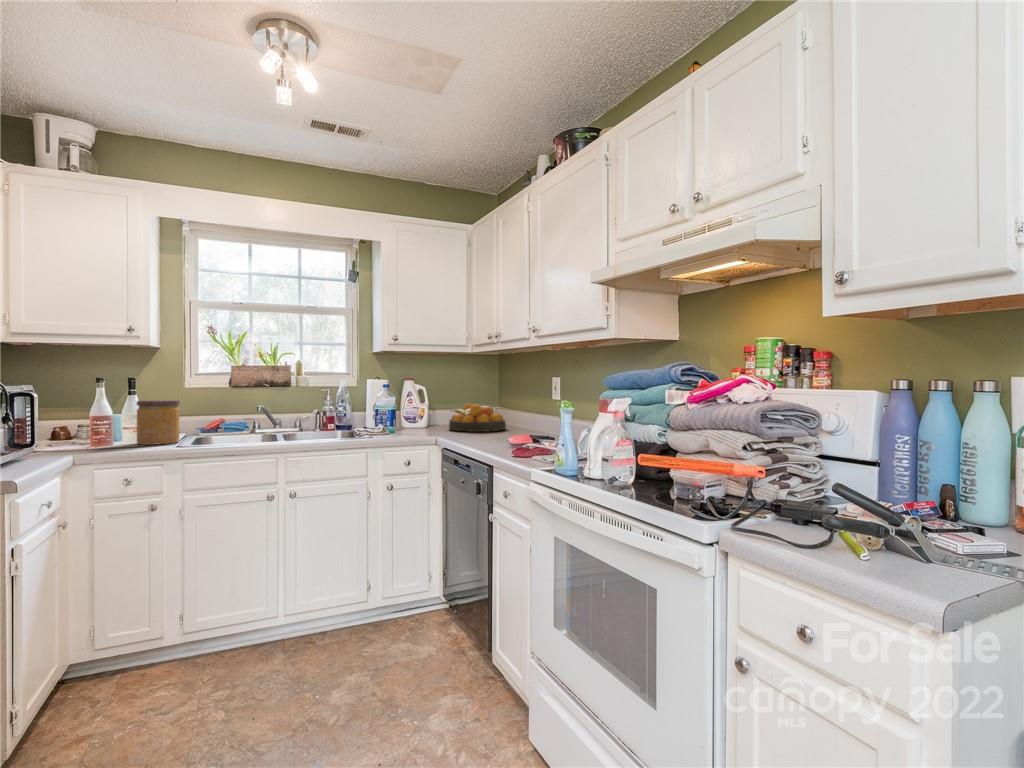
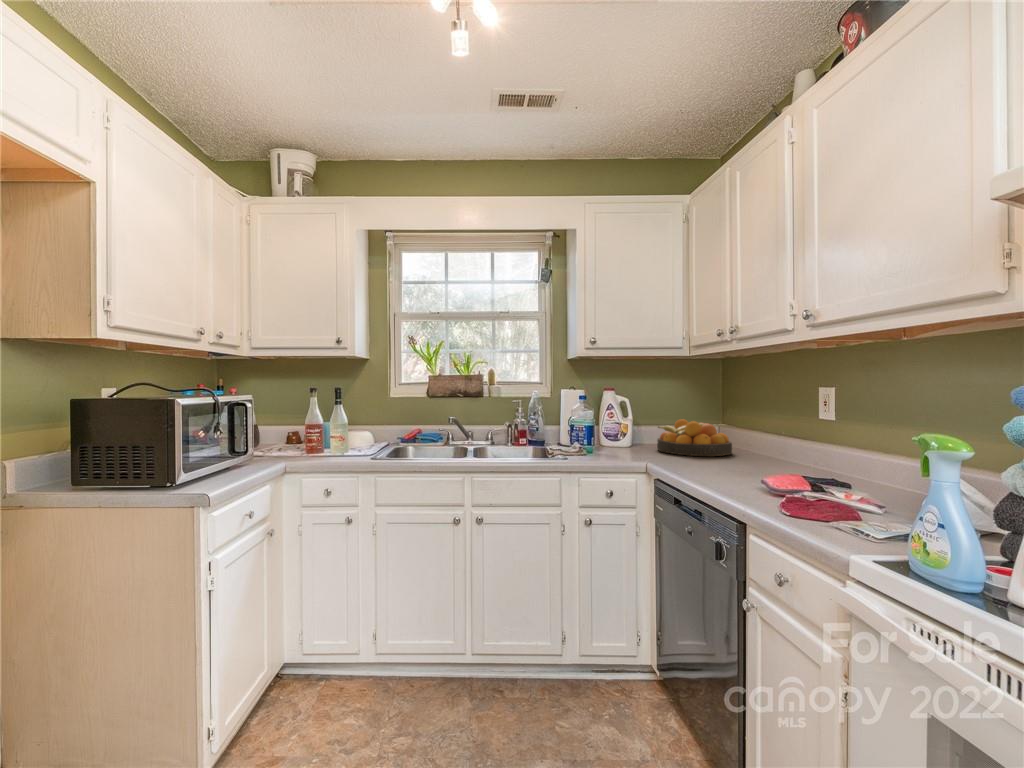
jar: present [137,400,180,445] -> none [340,410,377,456]

